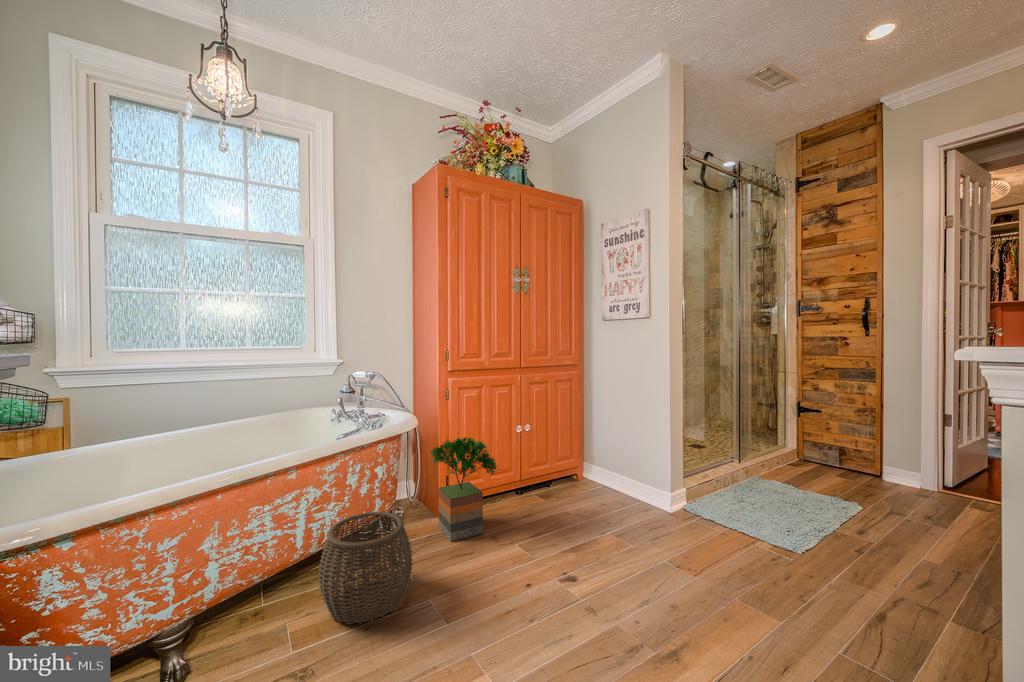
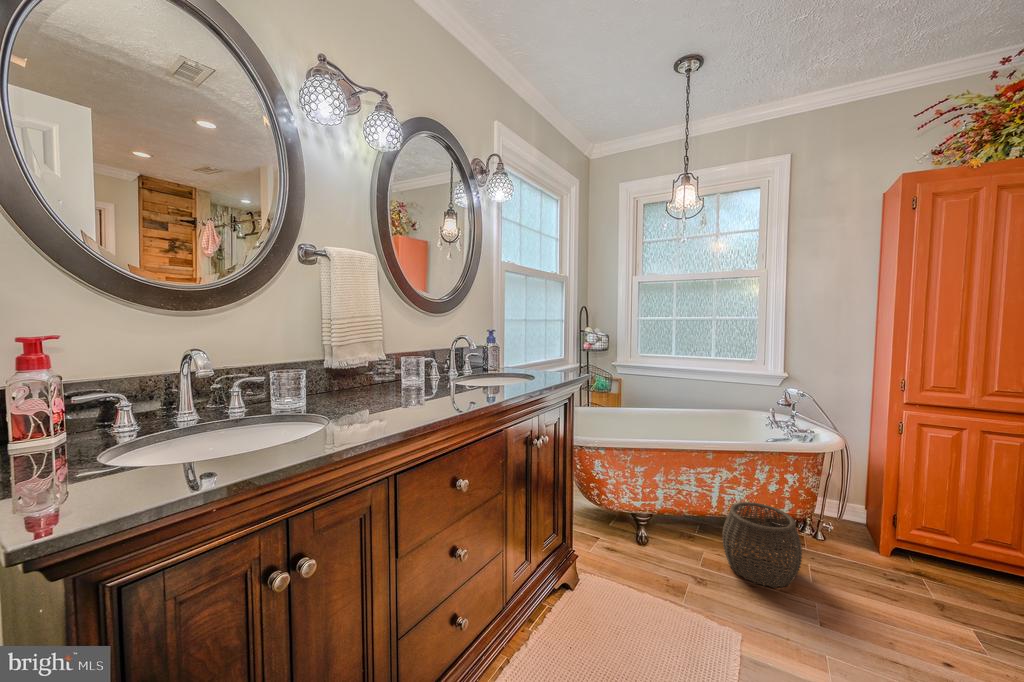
potted tree: present [431,437,497,542] -> none [856,474,953,593]

